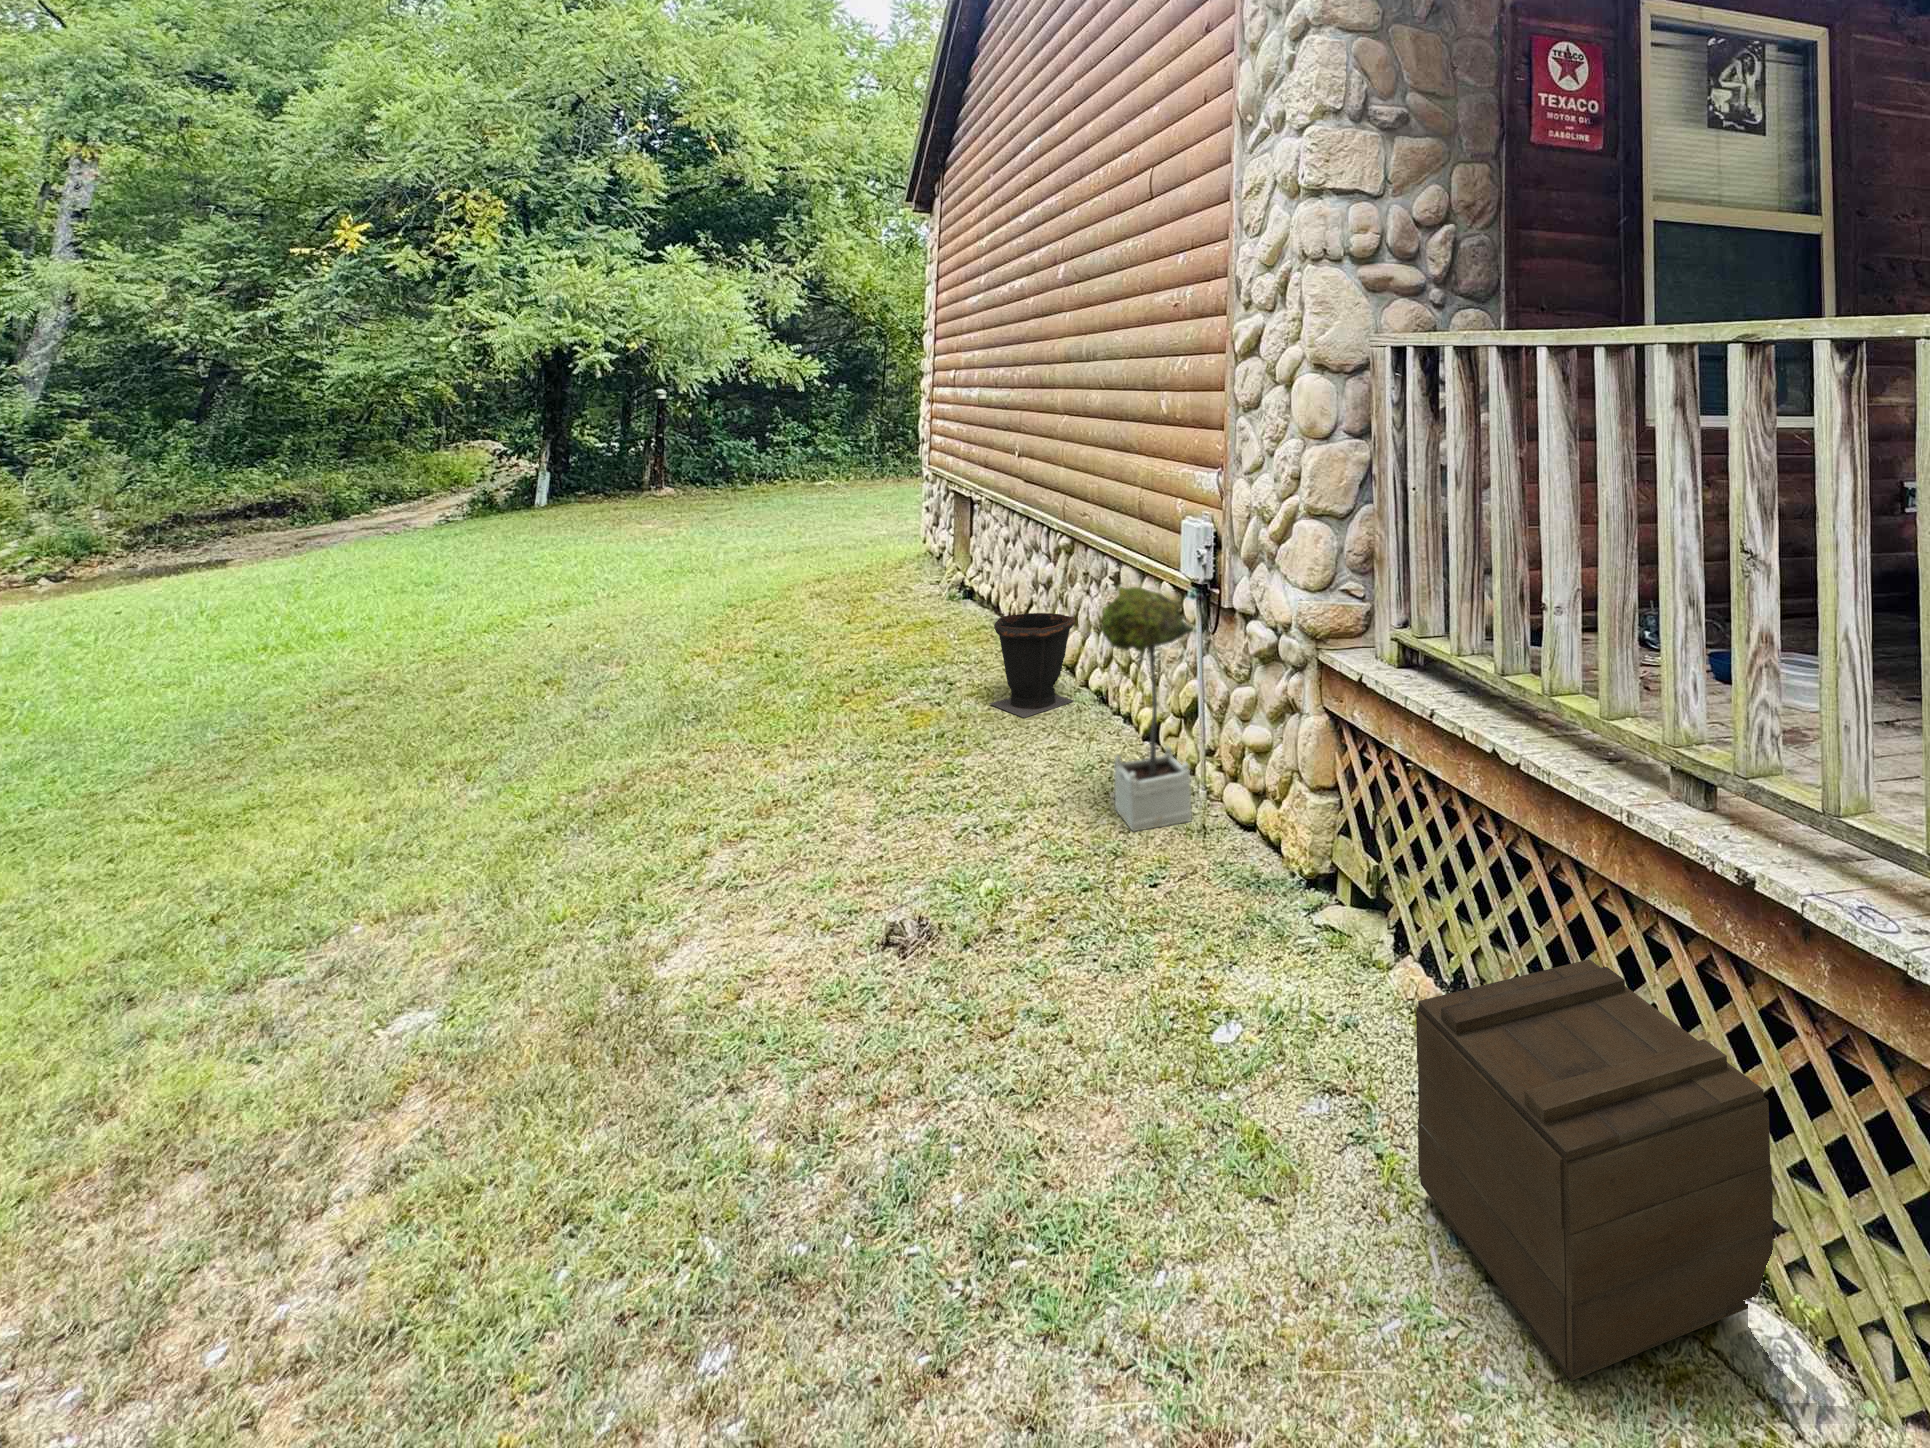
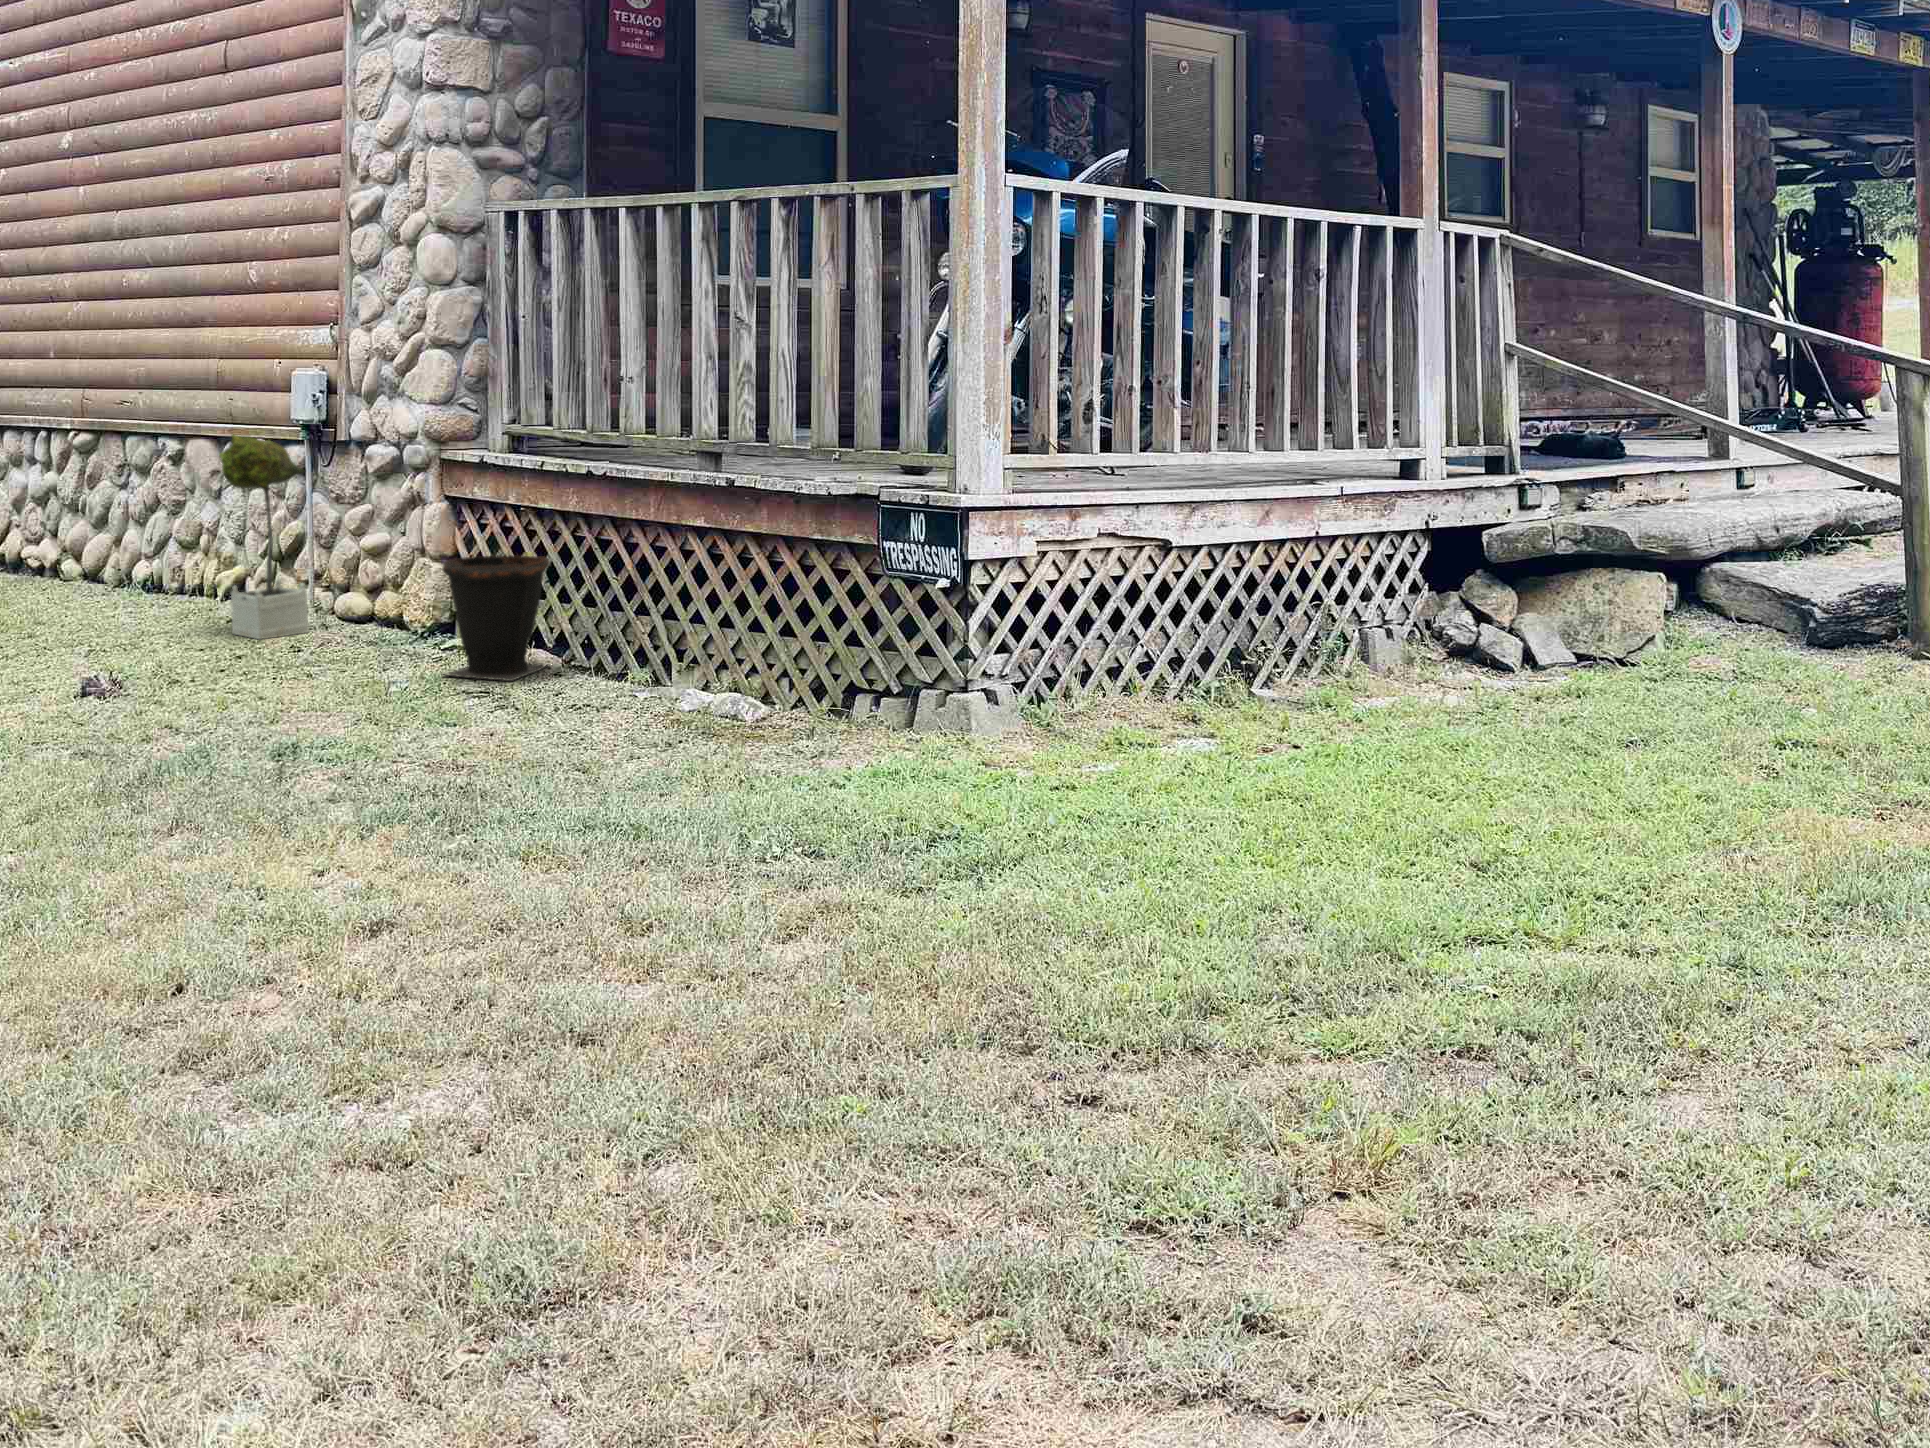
bucket: present [990,610,1075,718] -> present [442,555,550,681]
wooden crate: present [1416,959,1773,1381] -> none [549,570,739,712]

